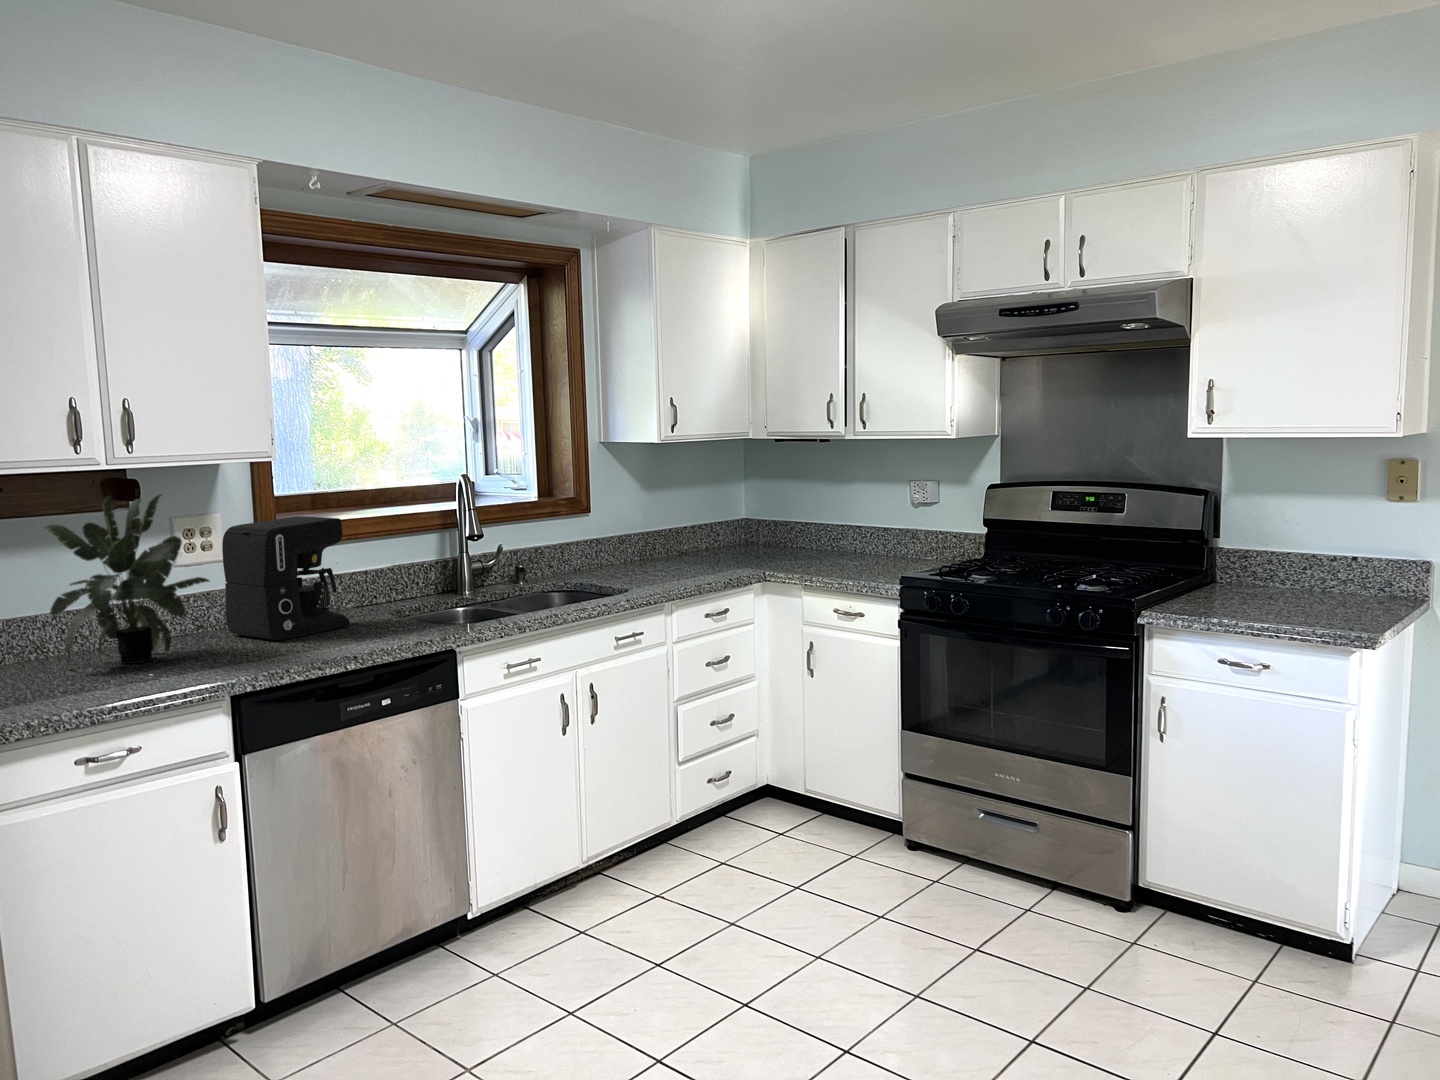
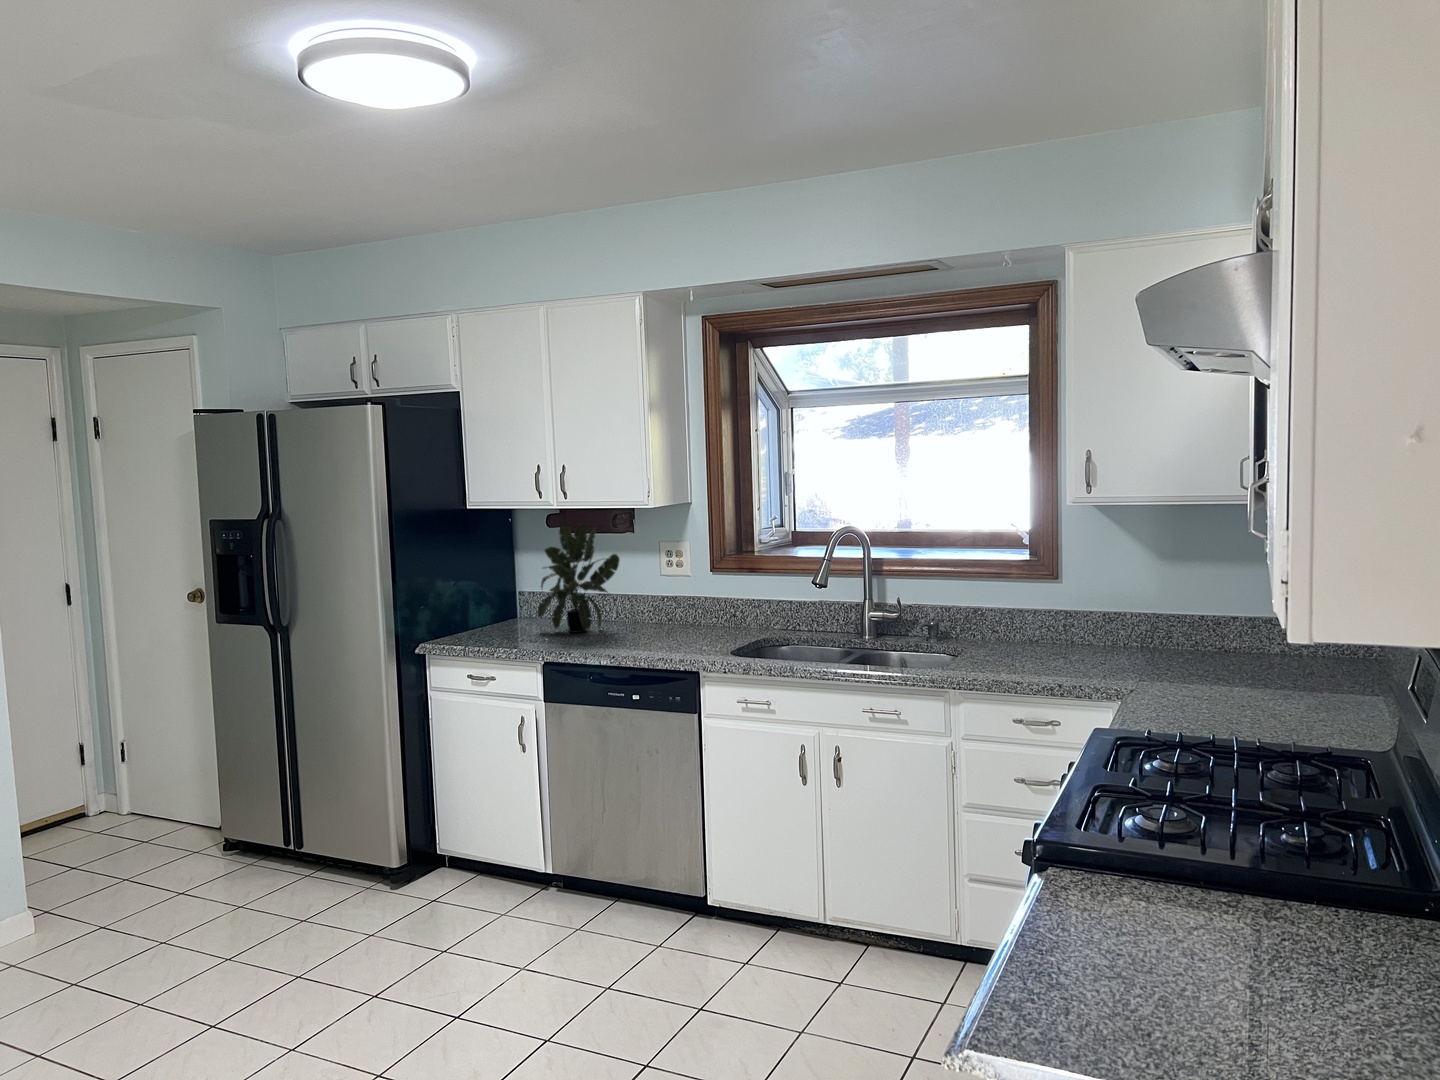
coffee maker: present [222,516,350,640] -> none [637,548,721,638]

